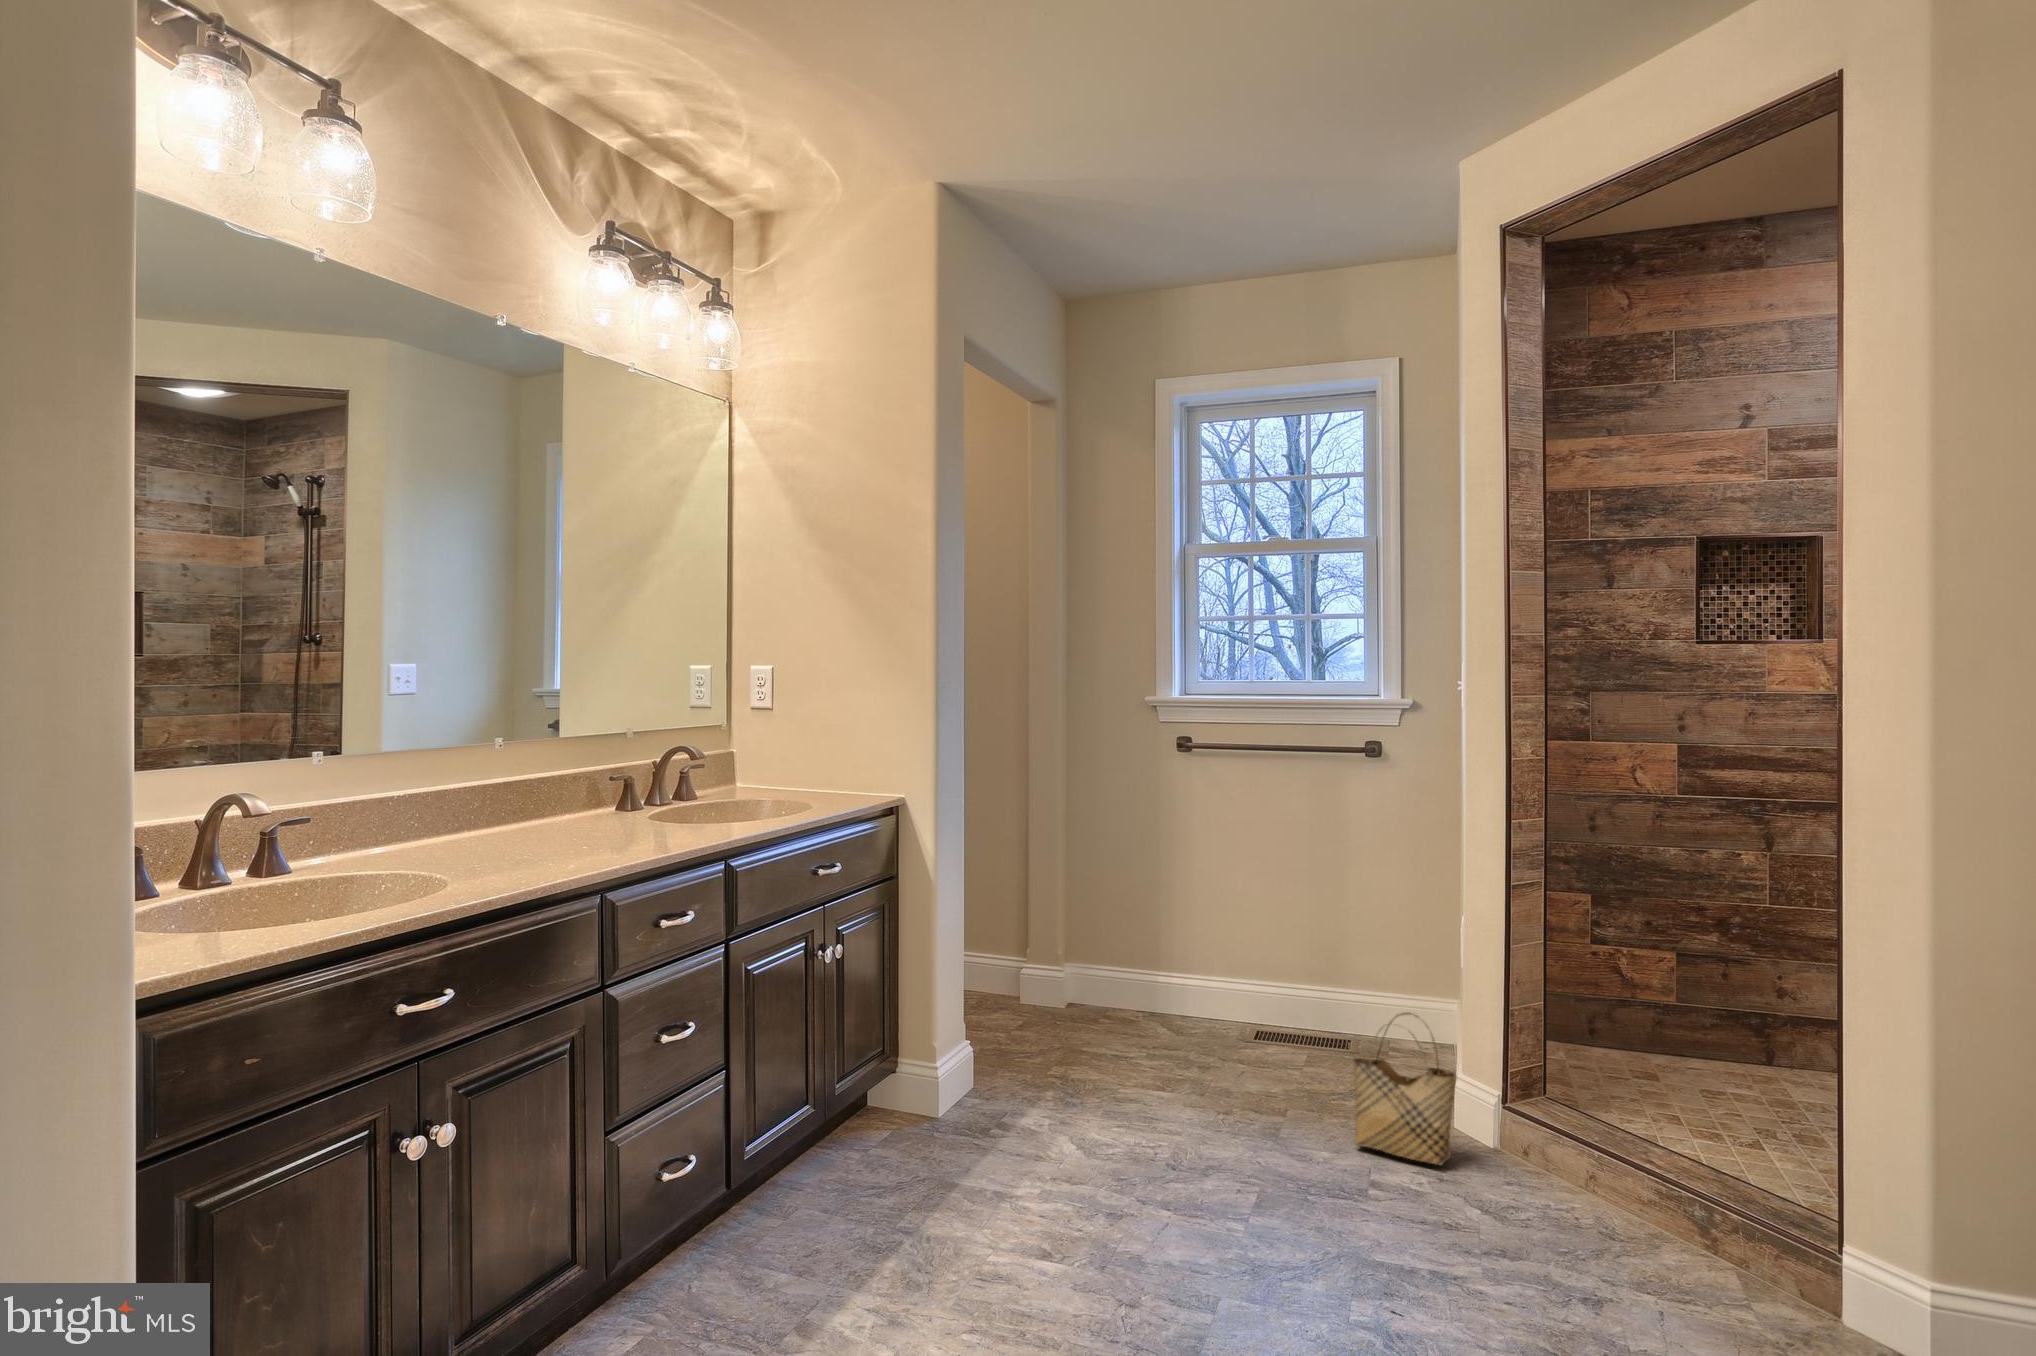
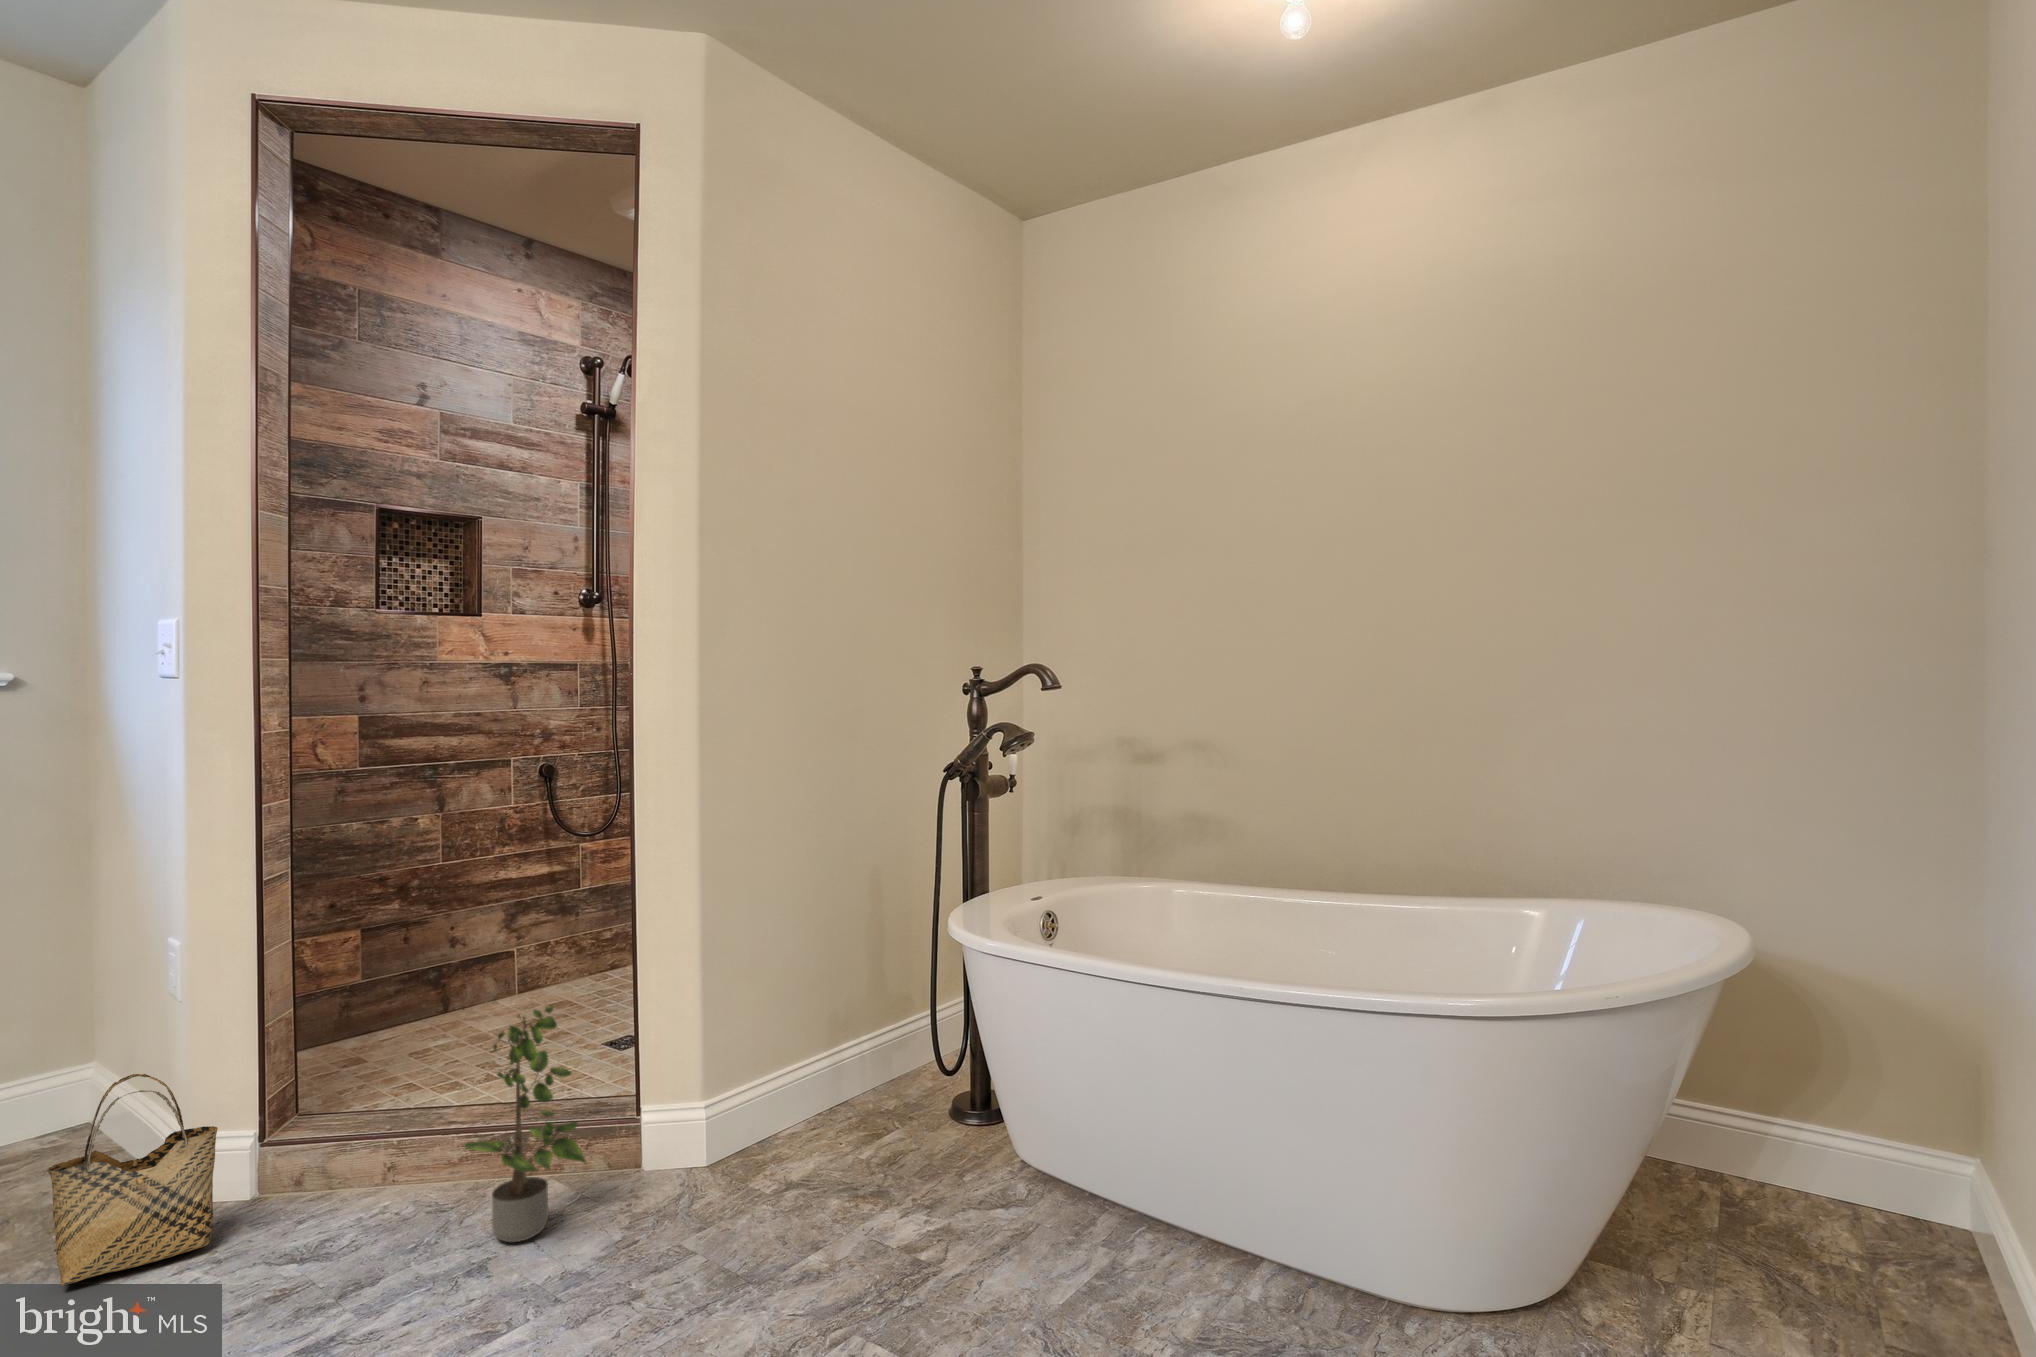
potted plant: none [1598,1070,1747,1307] -> present [464,1006,586,1242]

